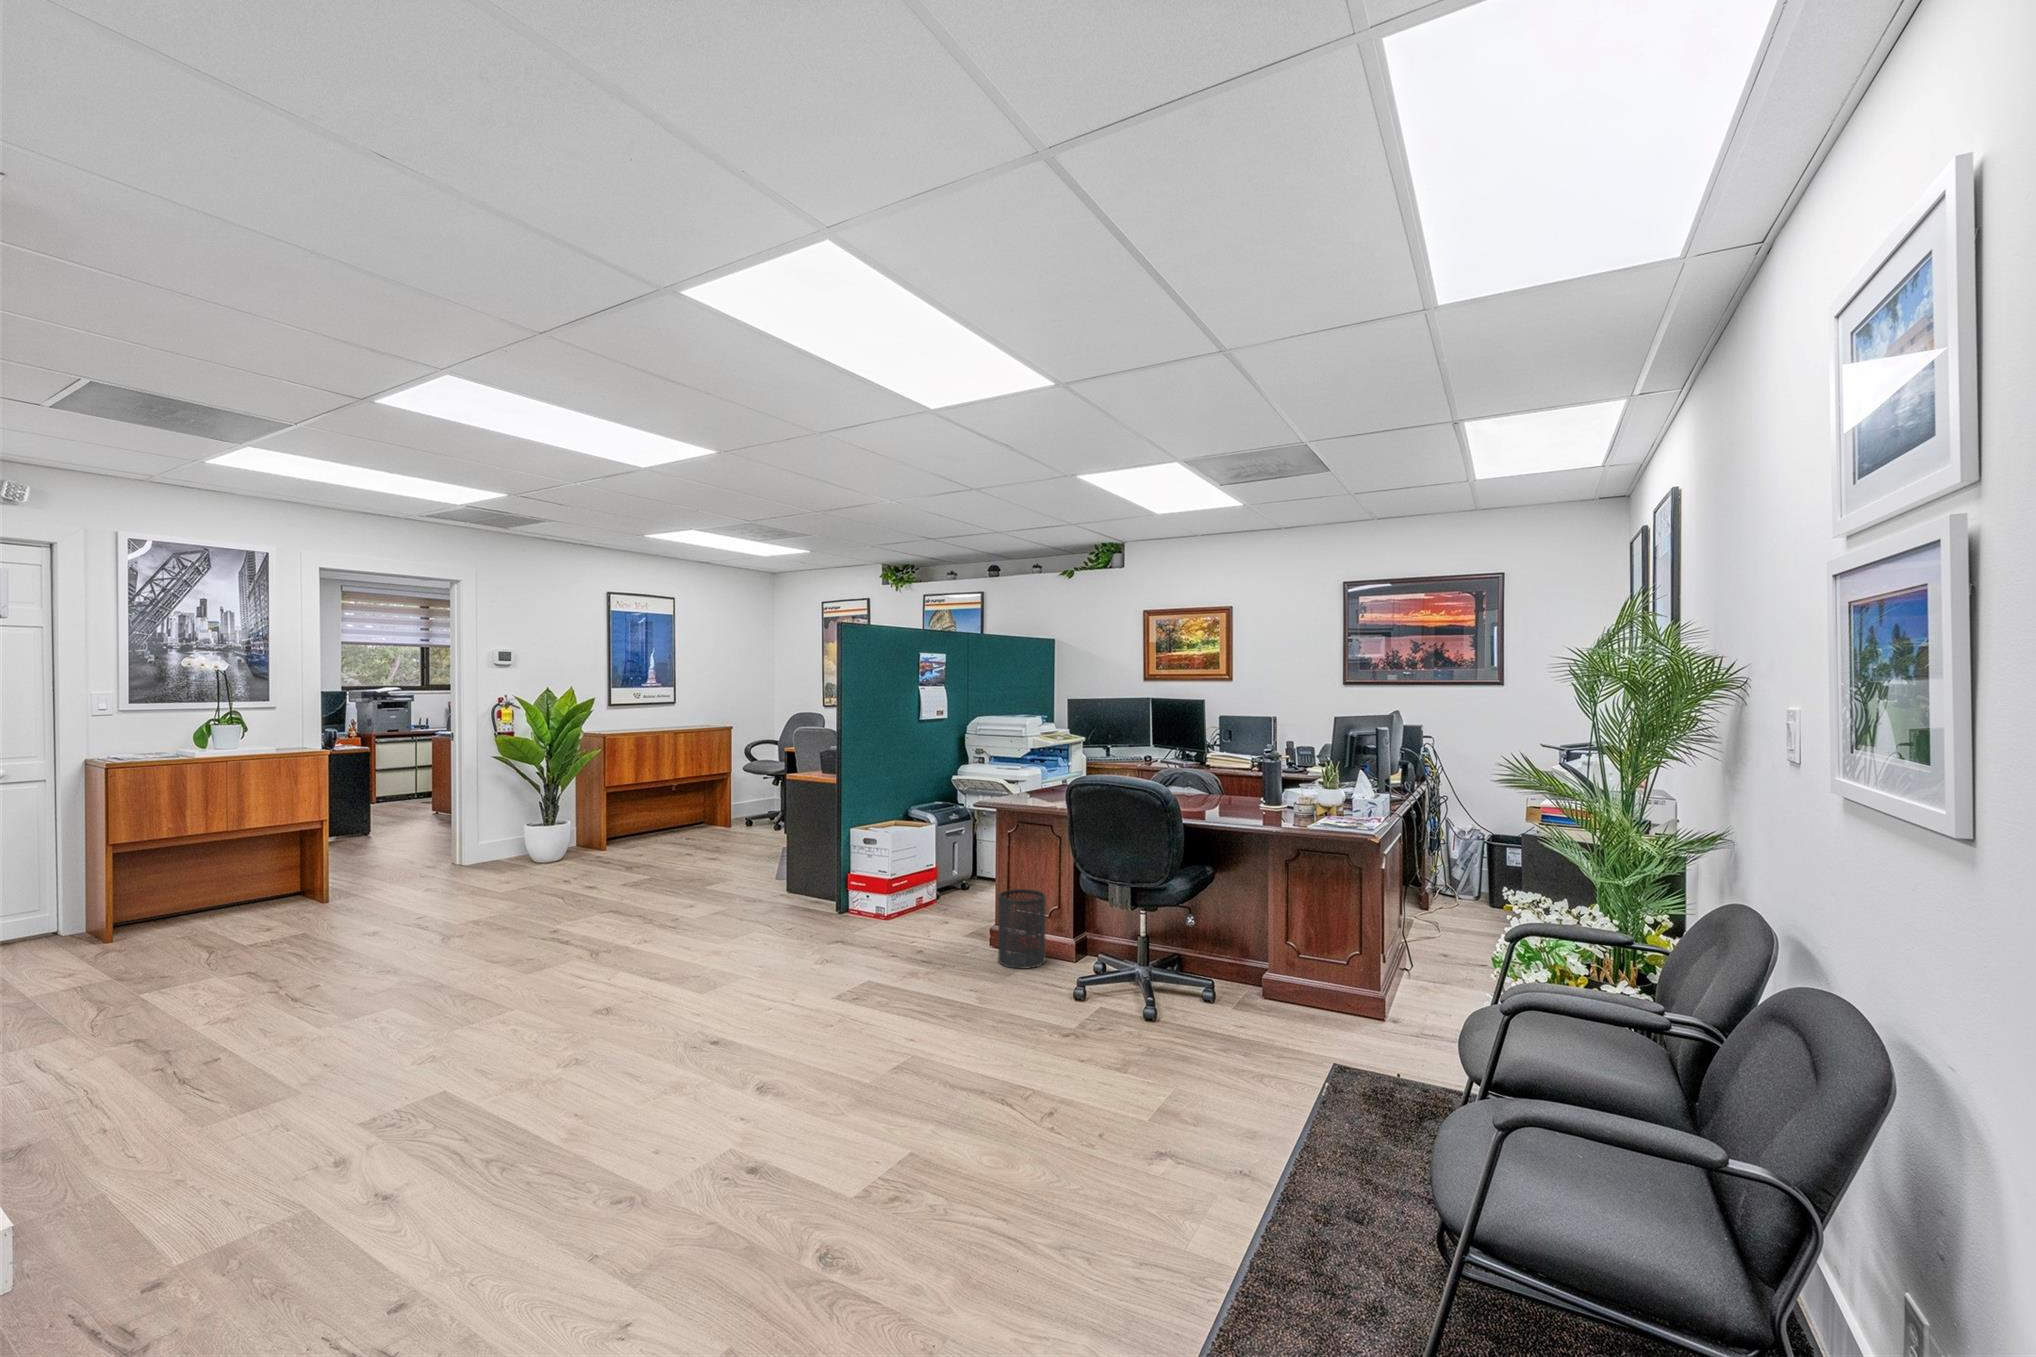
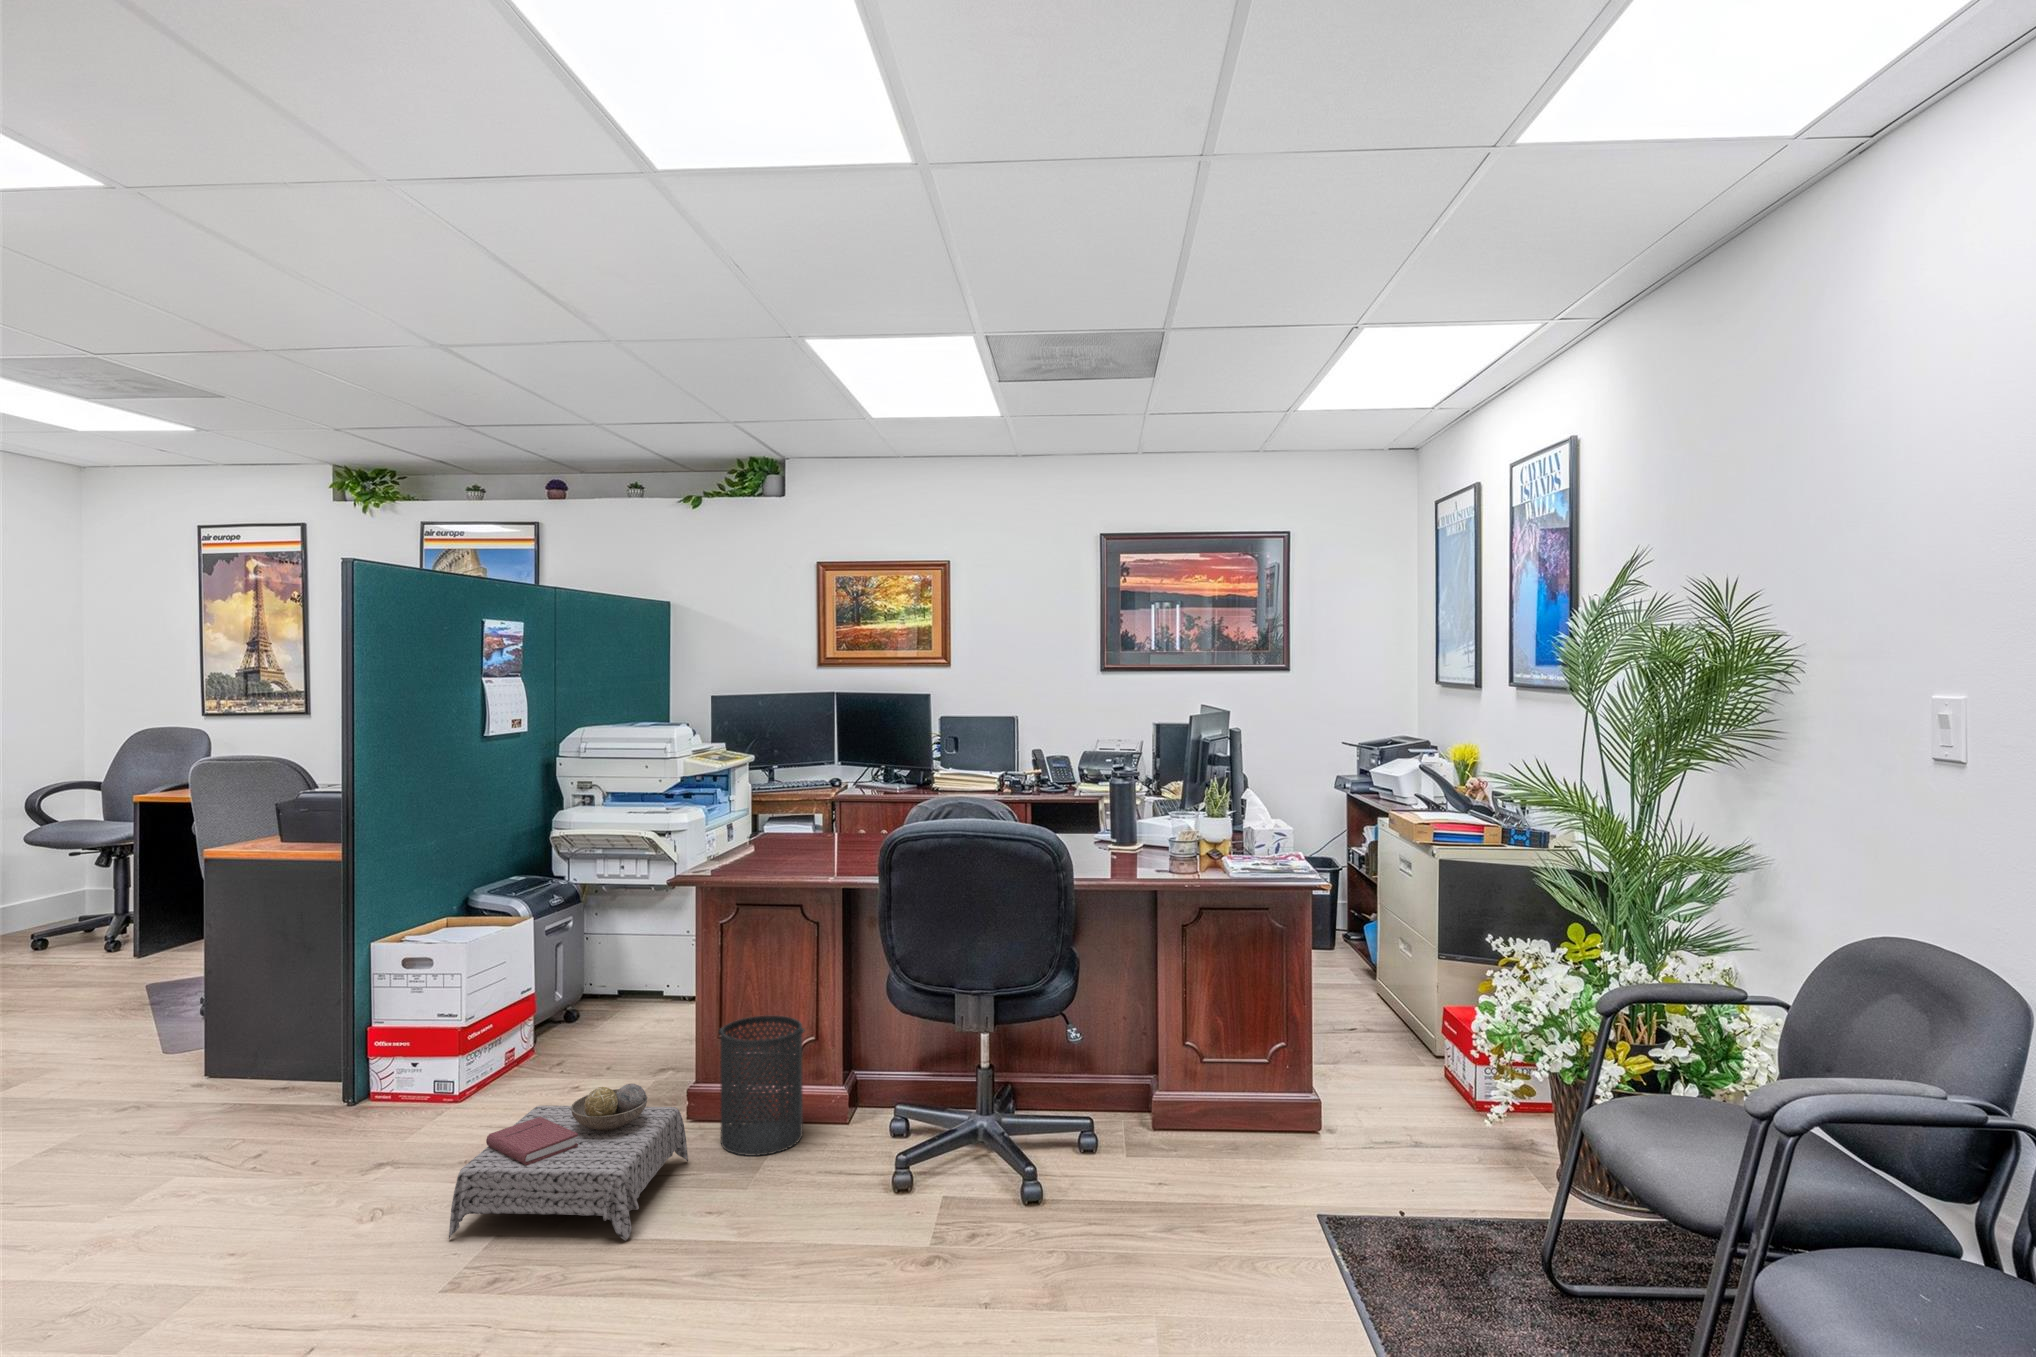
ottoman: none [847,912,976,992] -> present [449,1084,688,1241]

